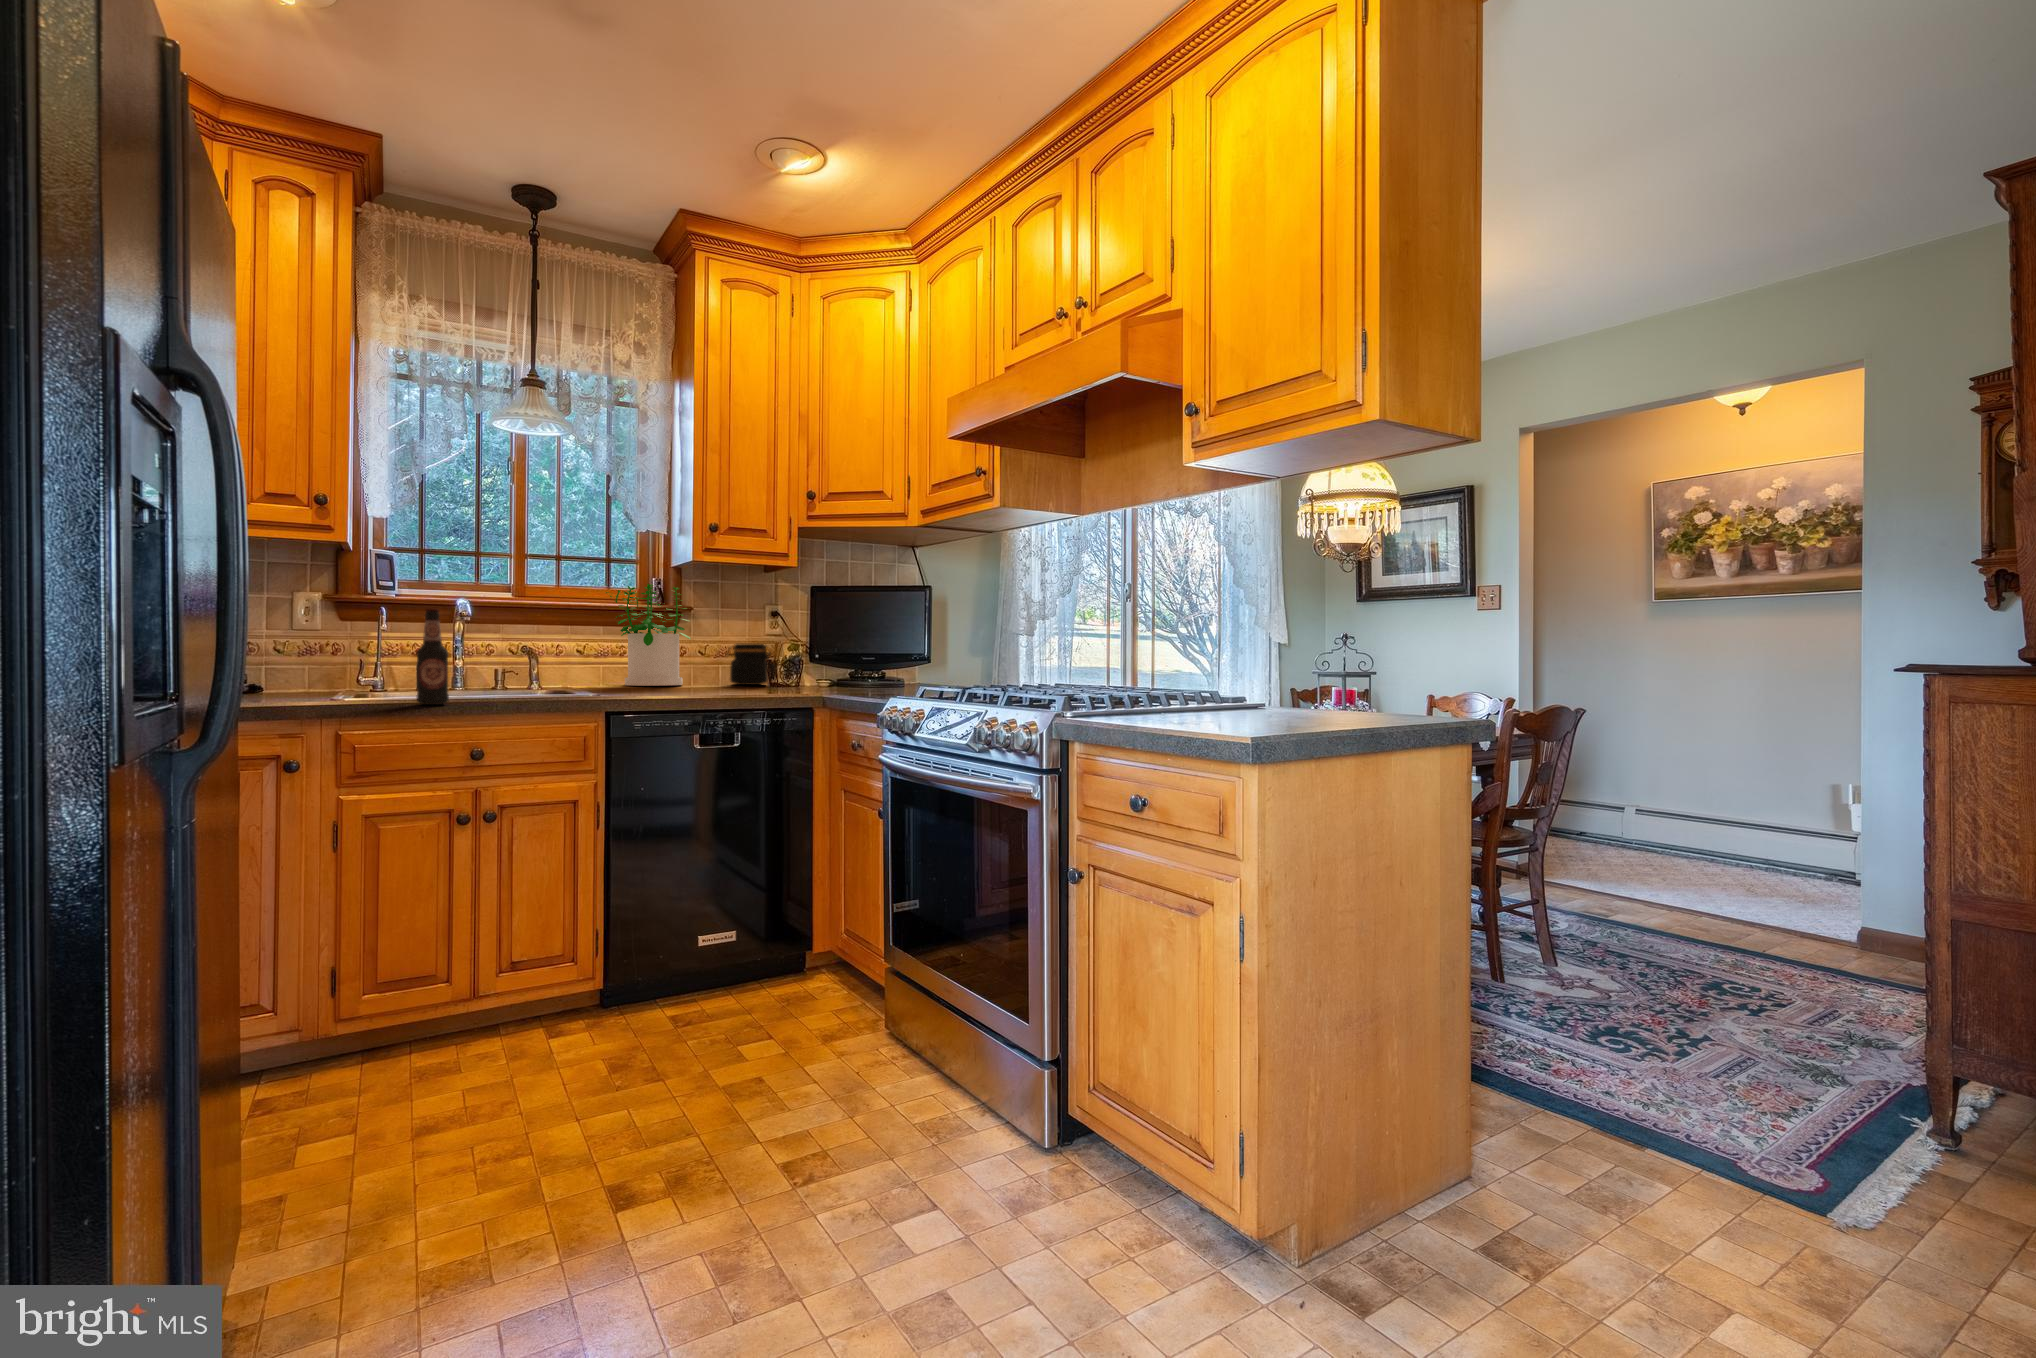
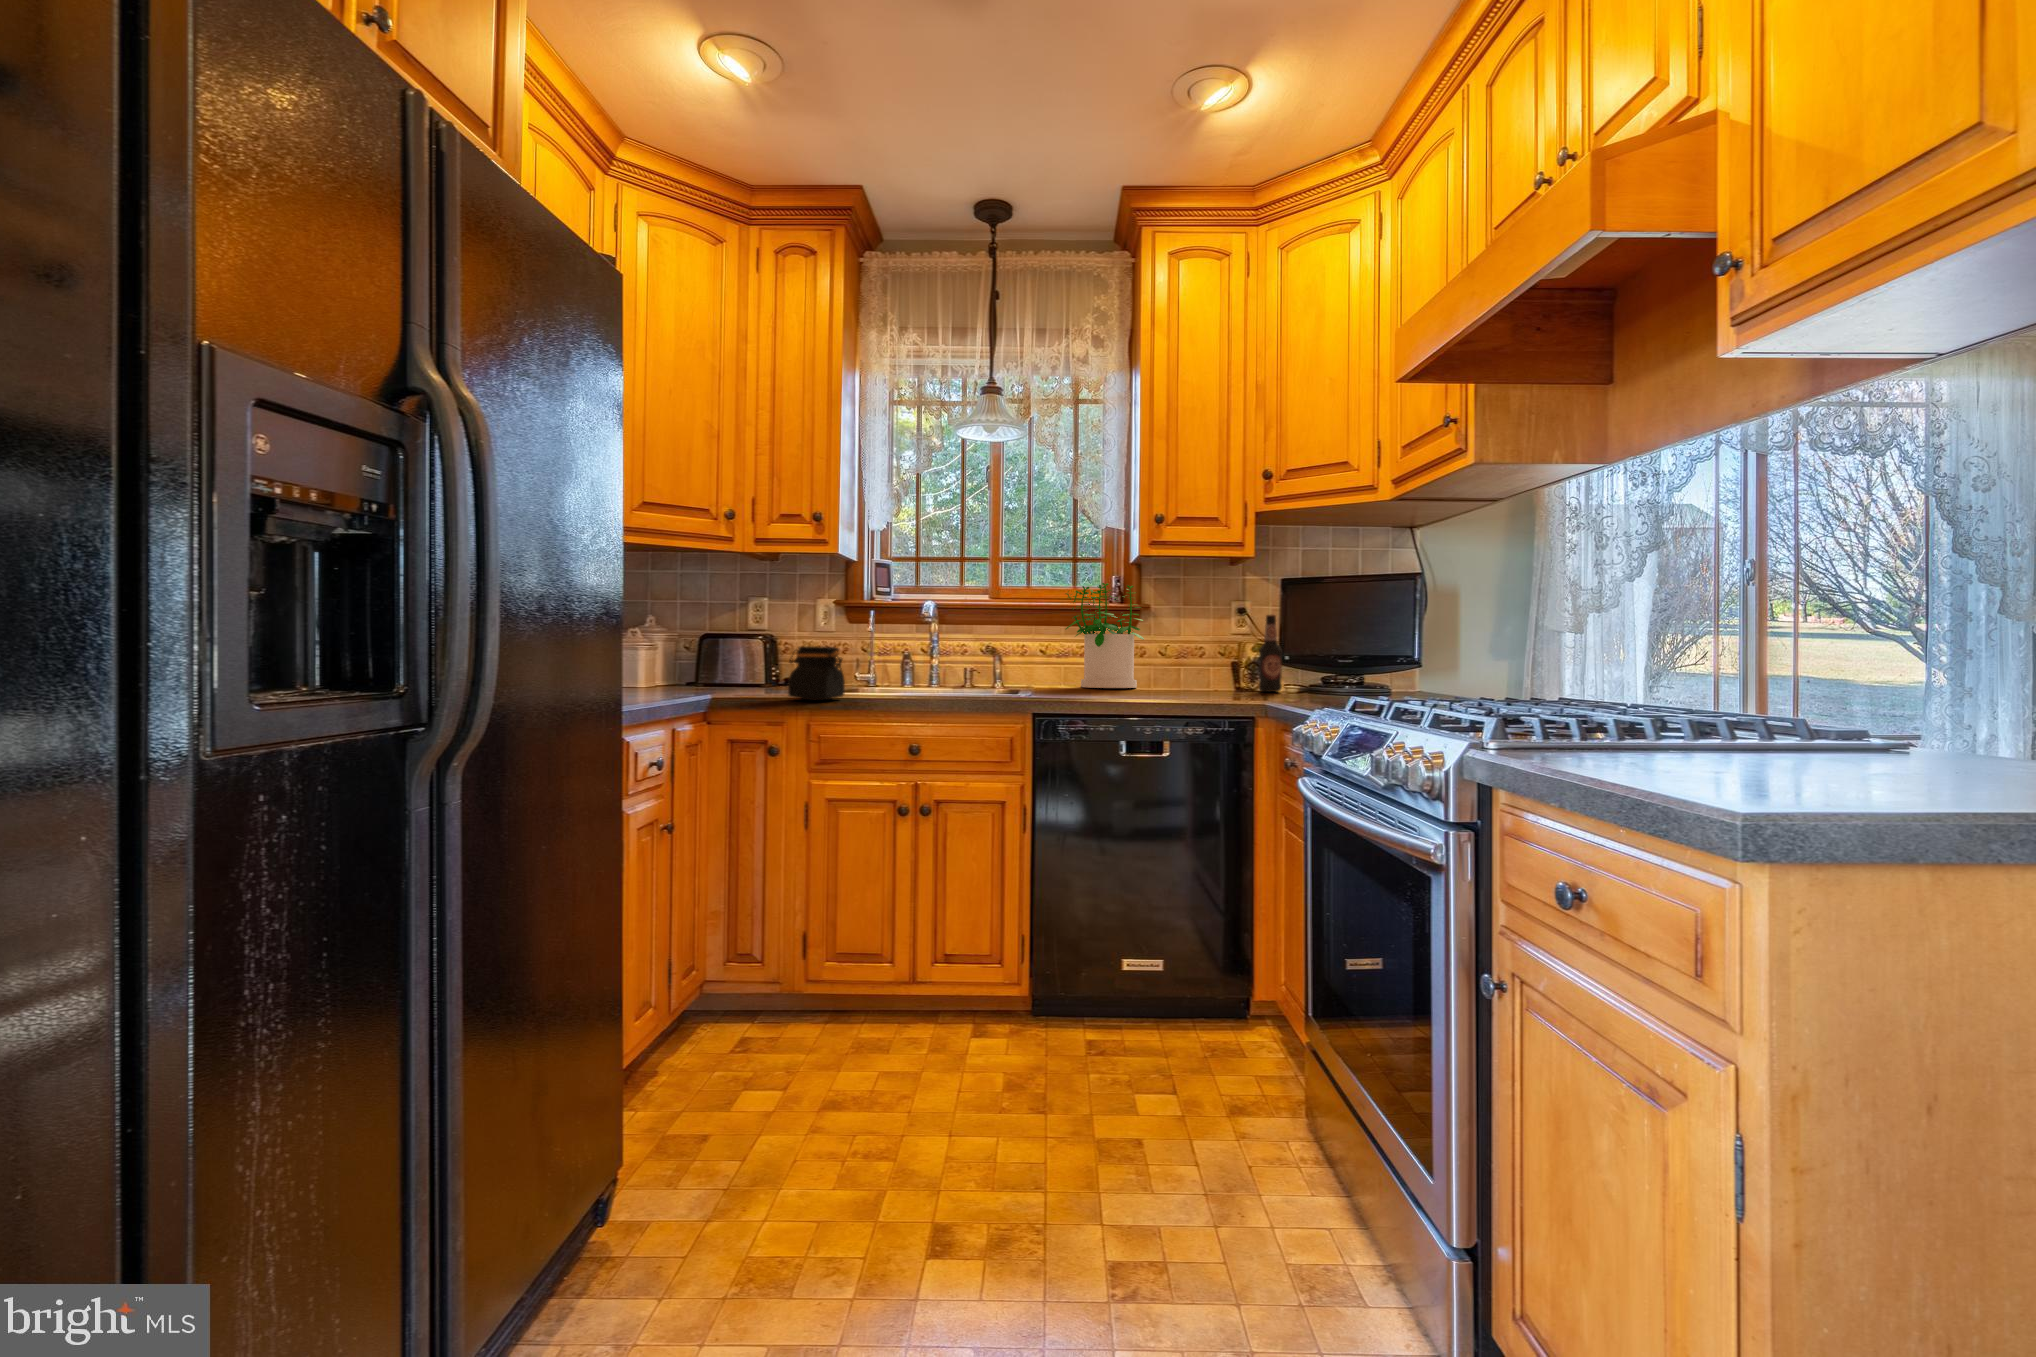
bottle: present [416,609,449,705] -> present [1259,615,1282,692]
jar: present [727,644,771,685] -> present [788,646,845,700]

